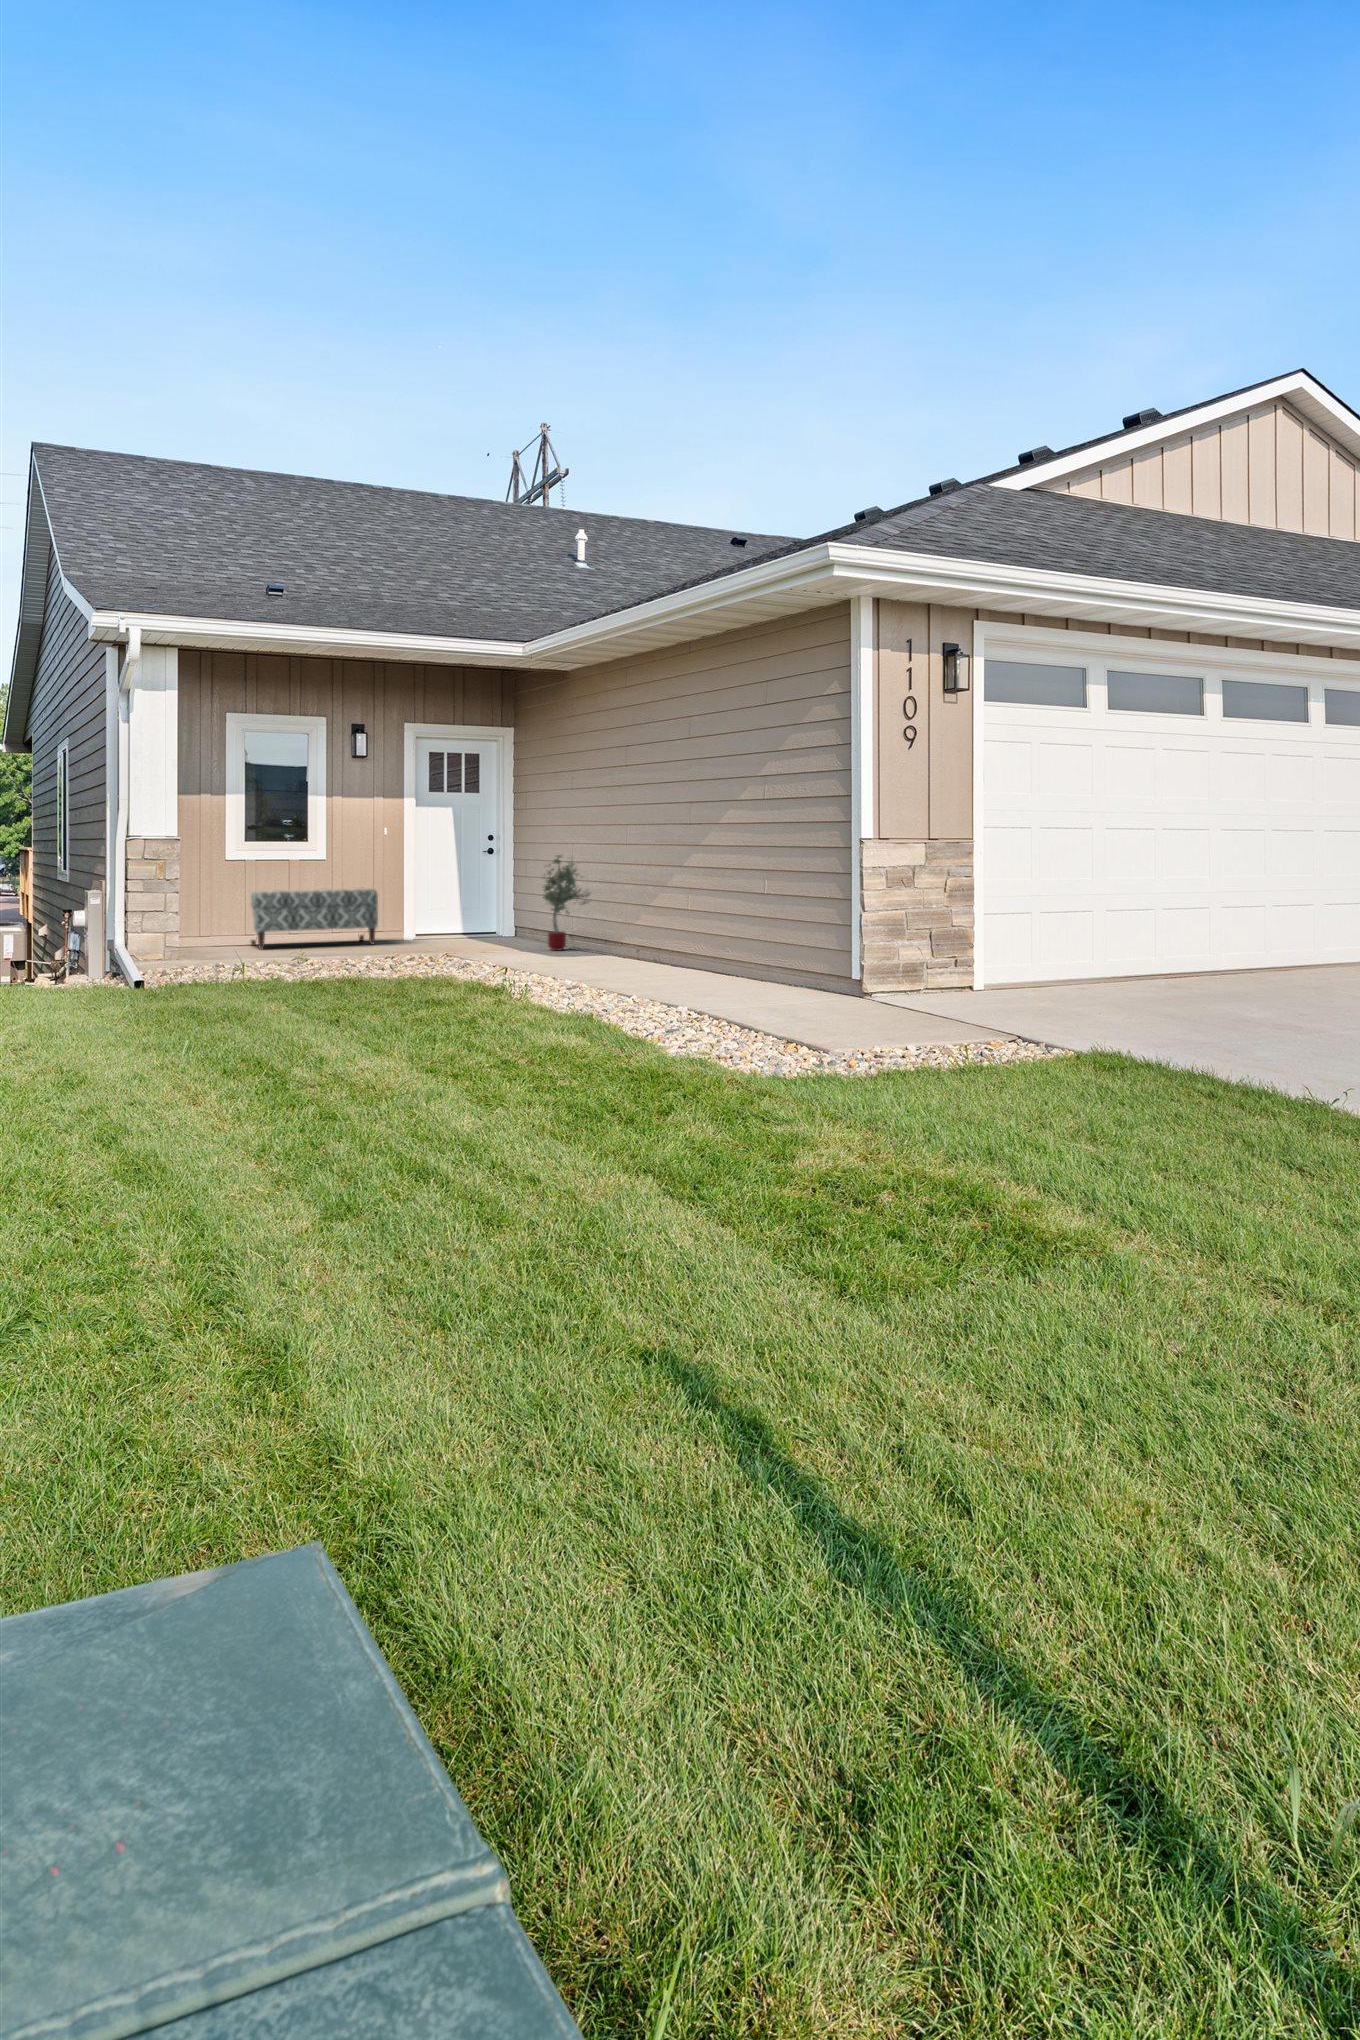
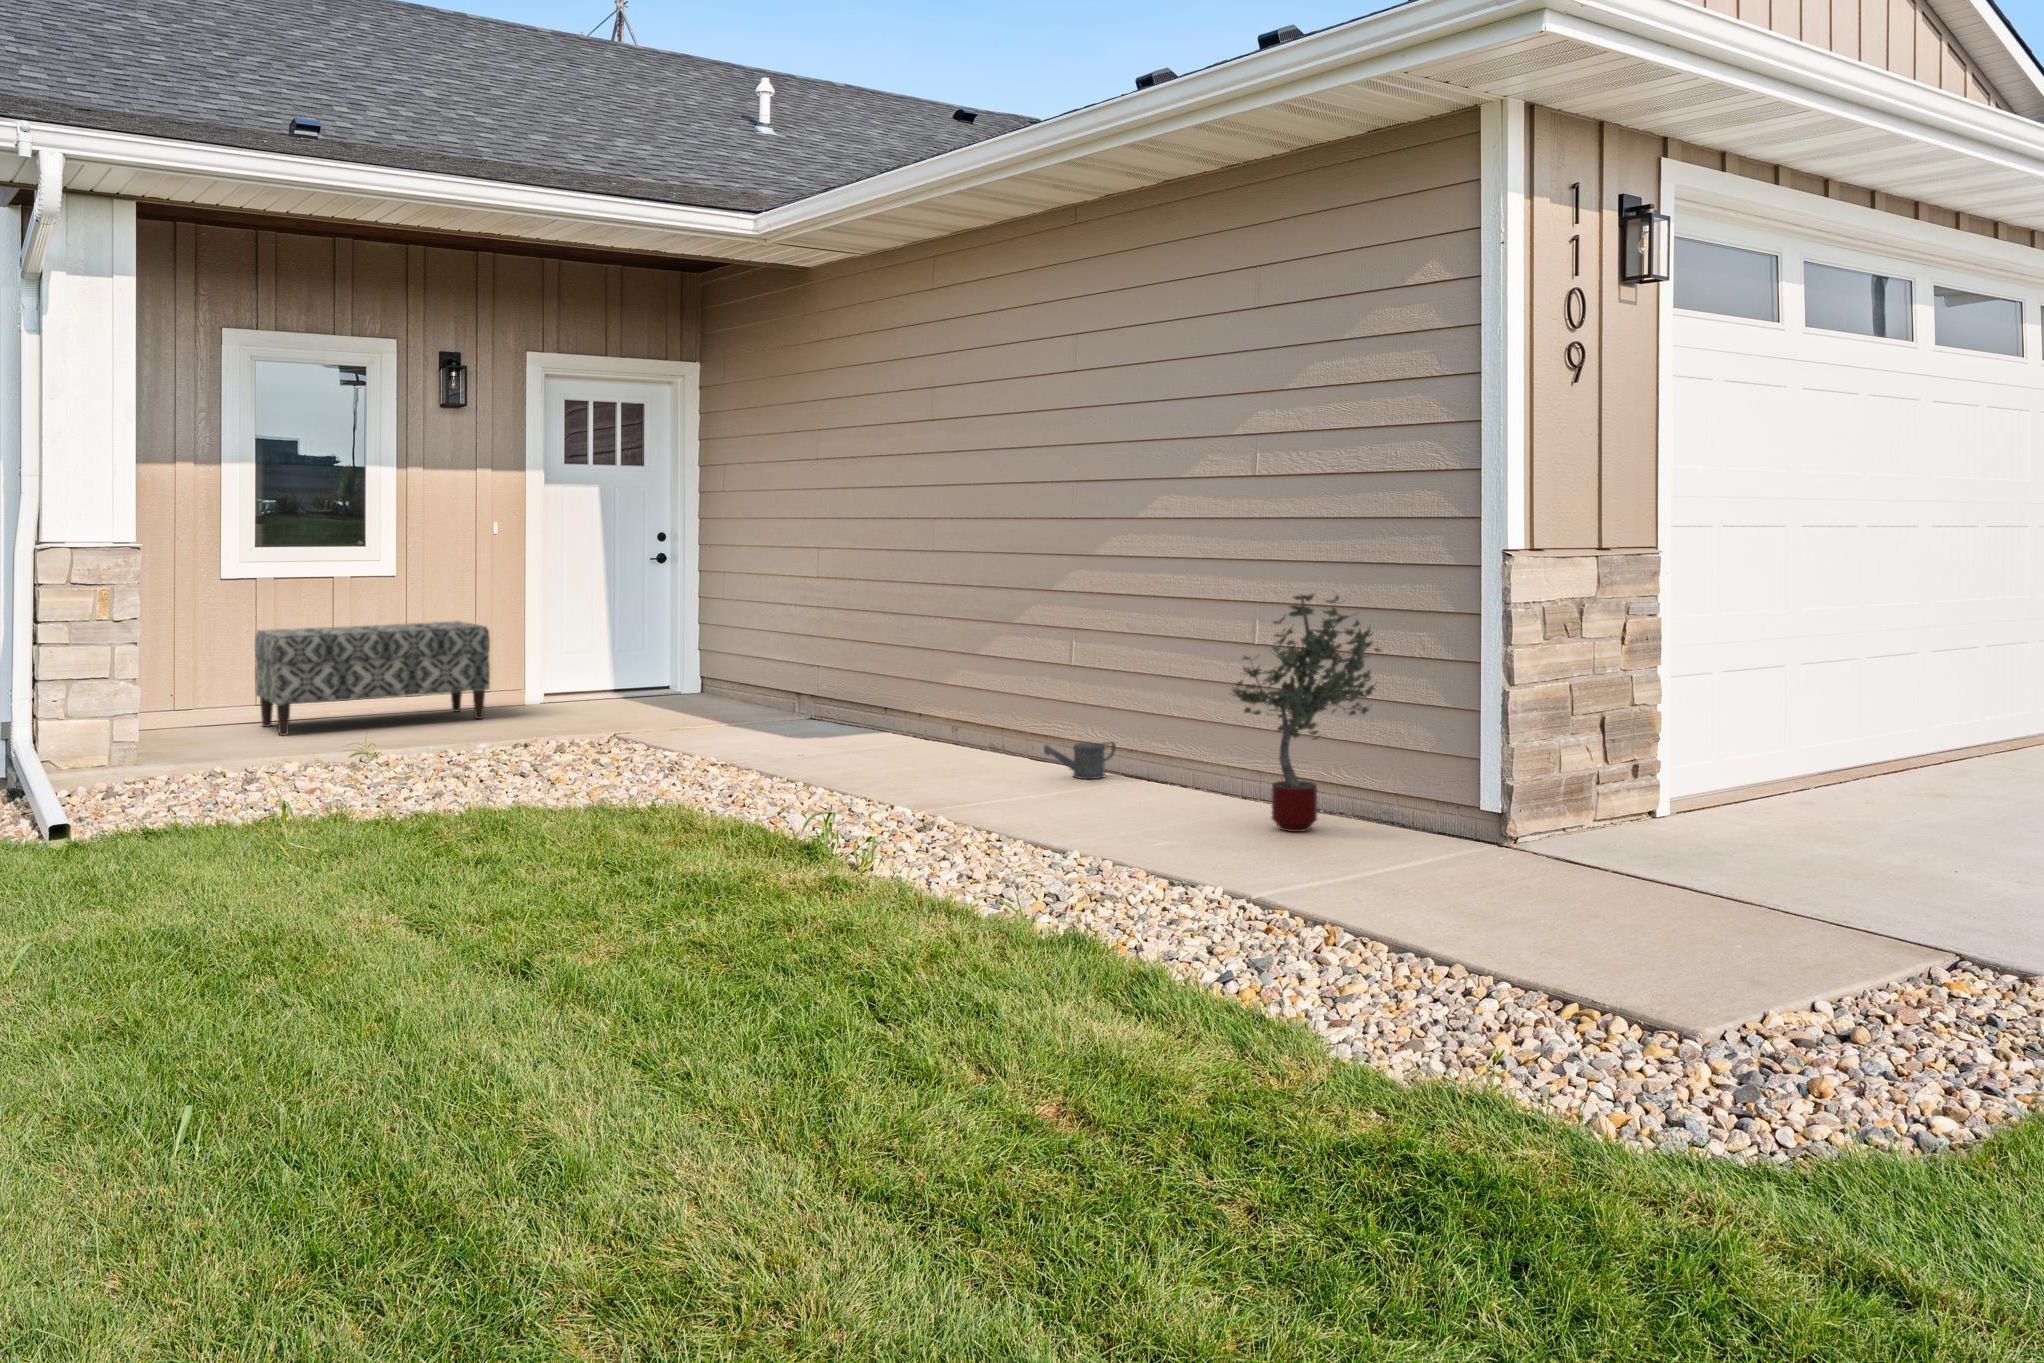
potted tree: present [543,855,591,951] -> present [1232,594,1381,832]
watering can: none [658,953,704,973] -> present [1044,742,1116,779]

